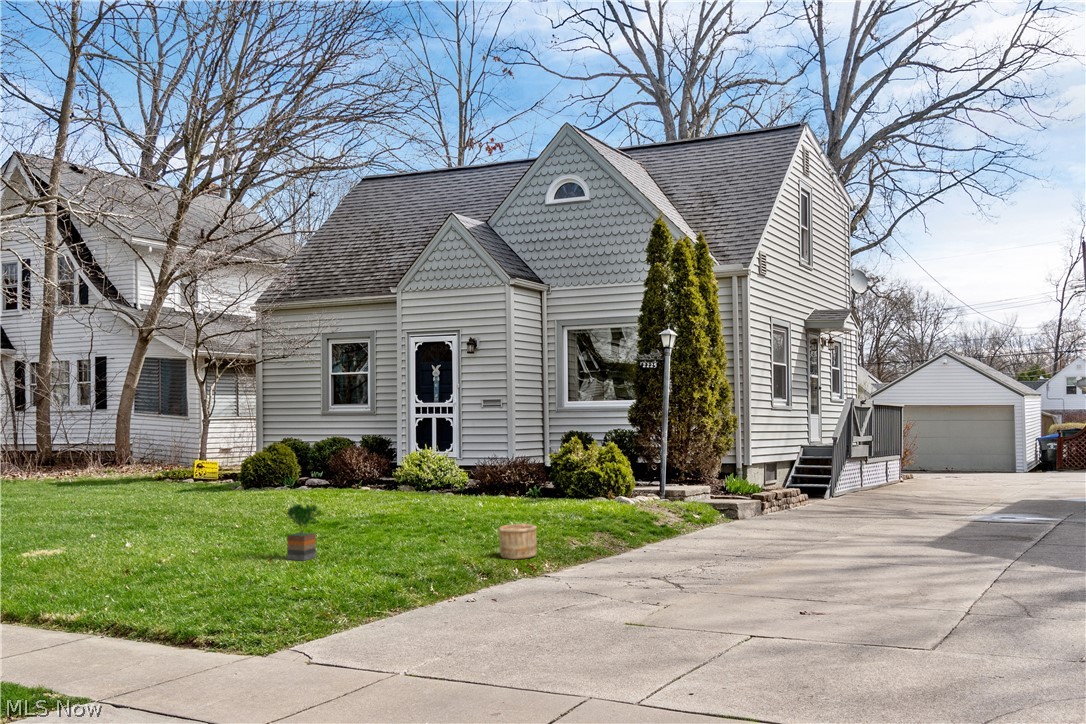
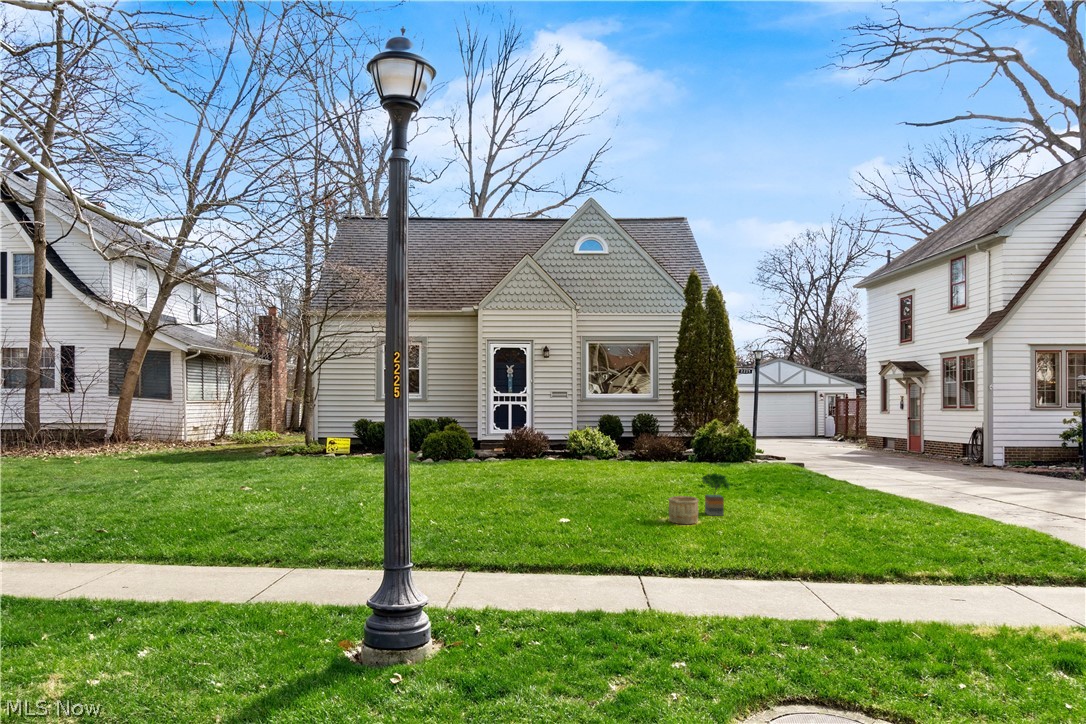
wooden bucket: present [498,524,537,559] -> present [668,496,699,524]

